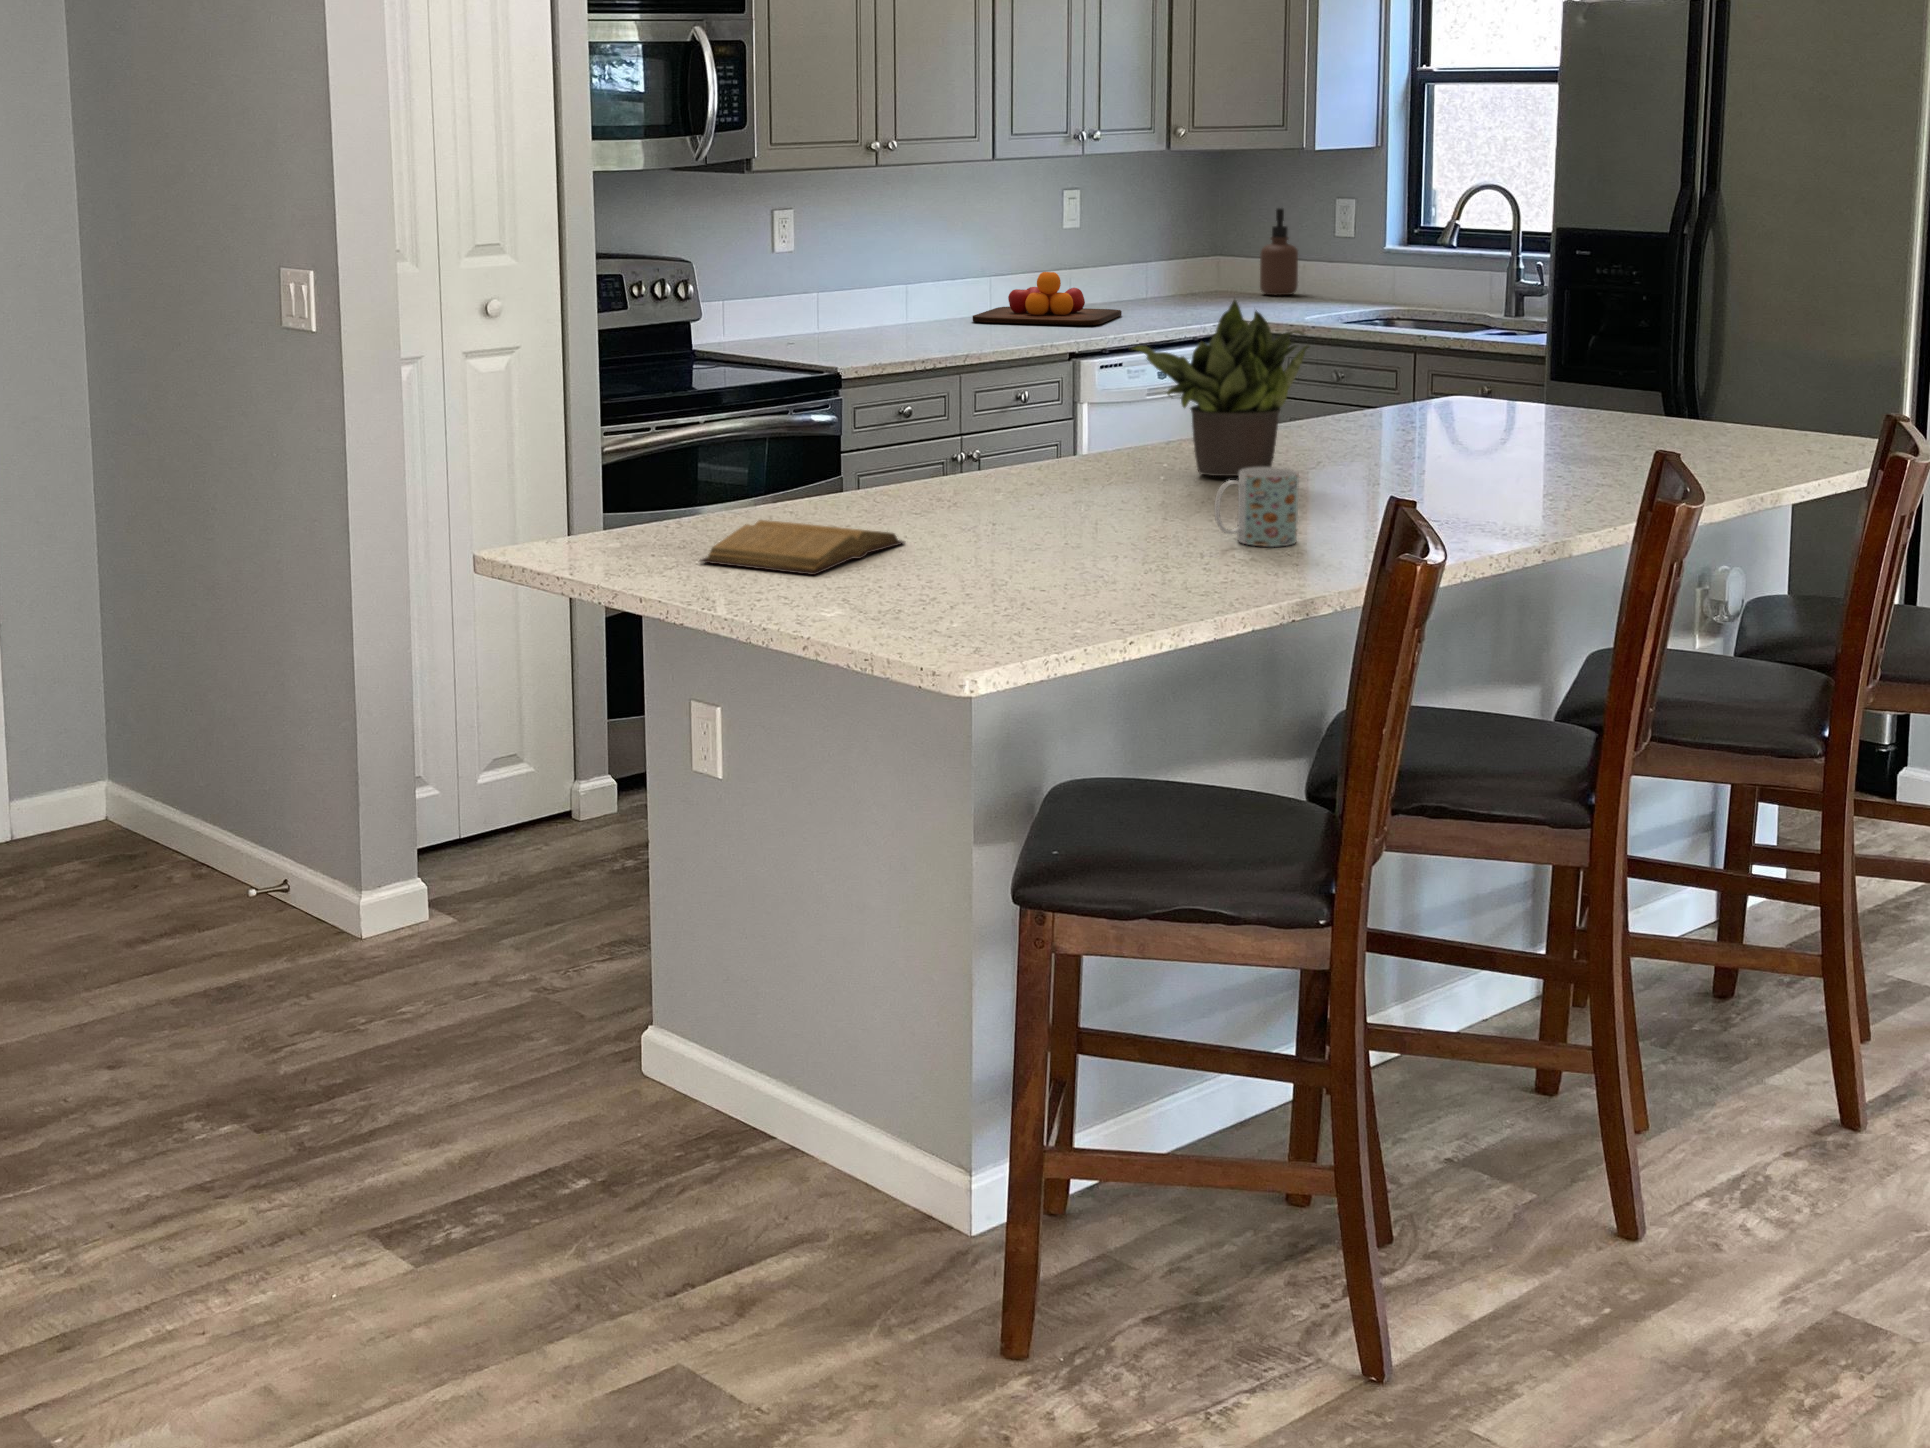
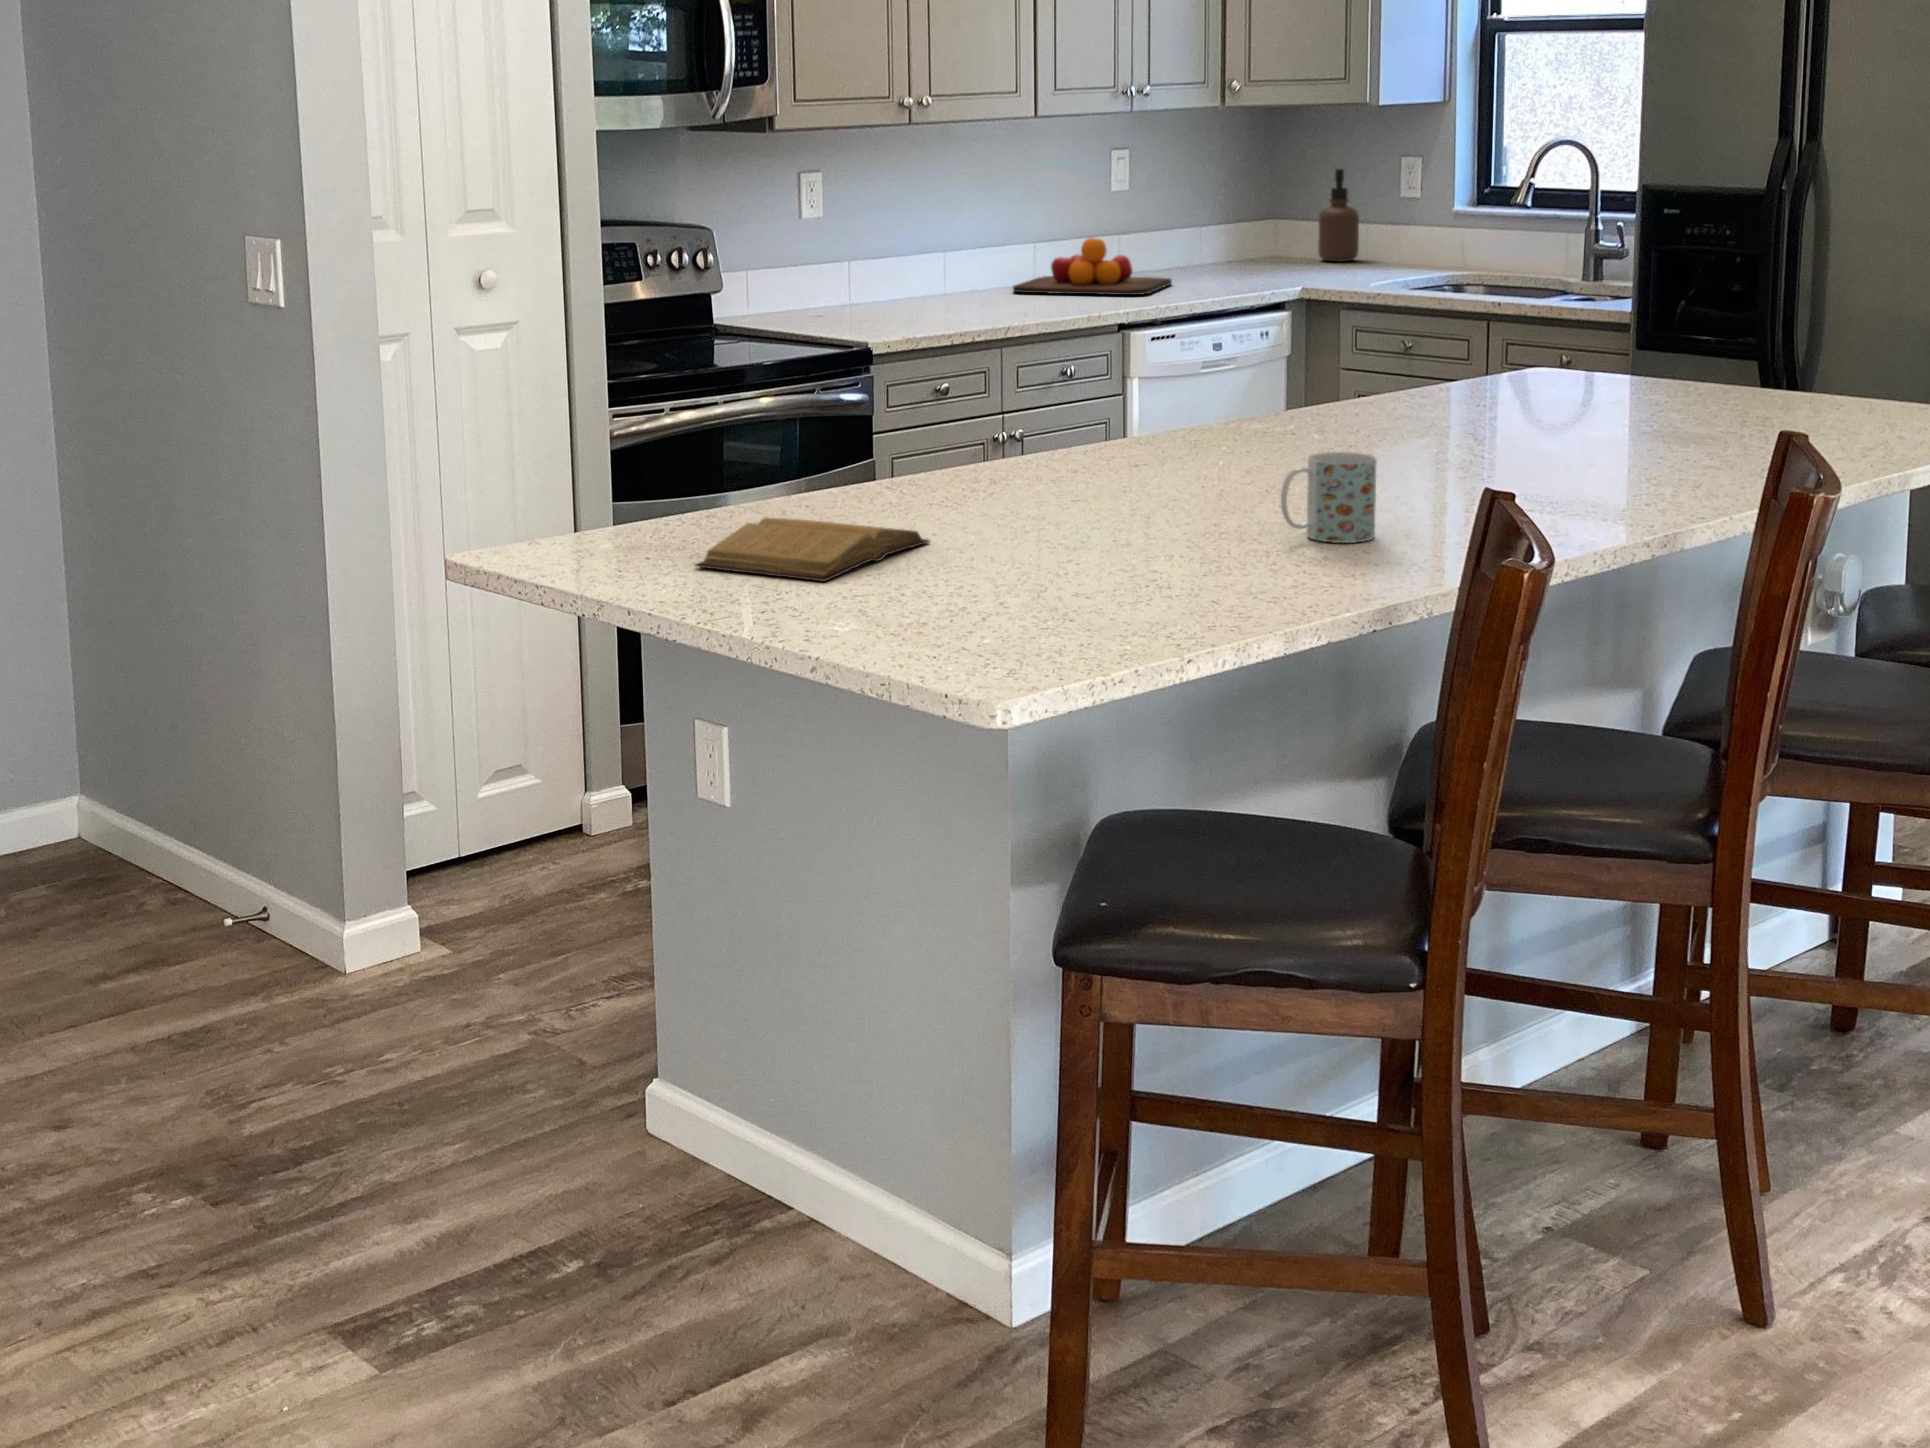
potted plant: present [1129,300,1309,476] -> none [1180,259,1385,461]

